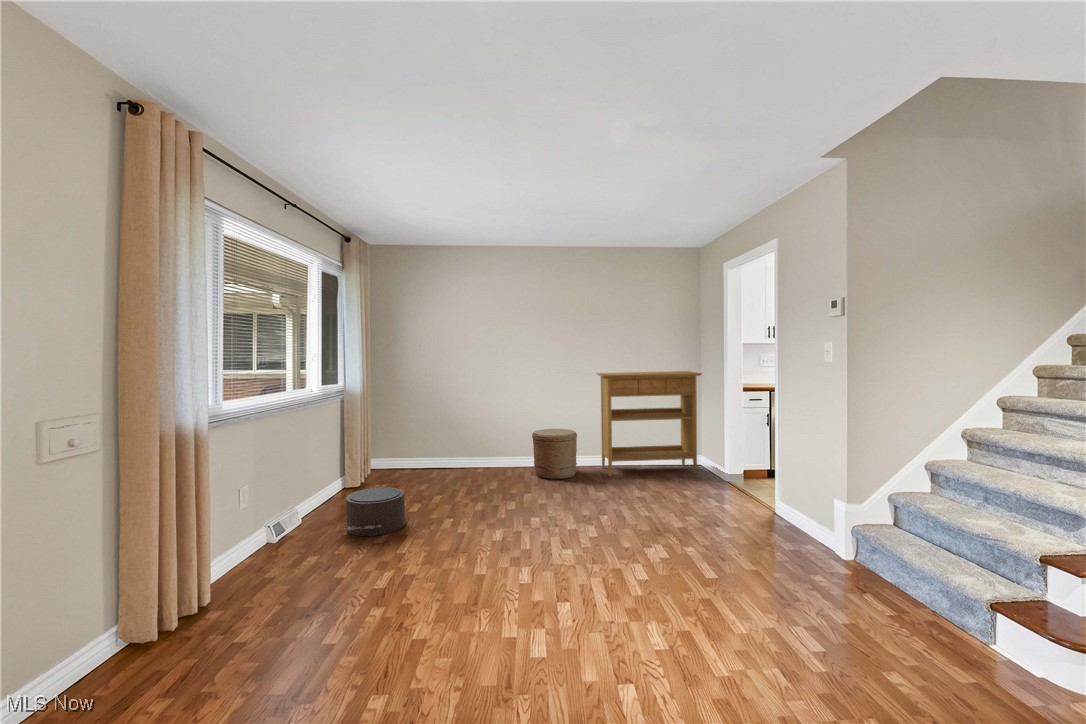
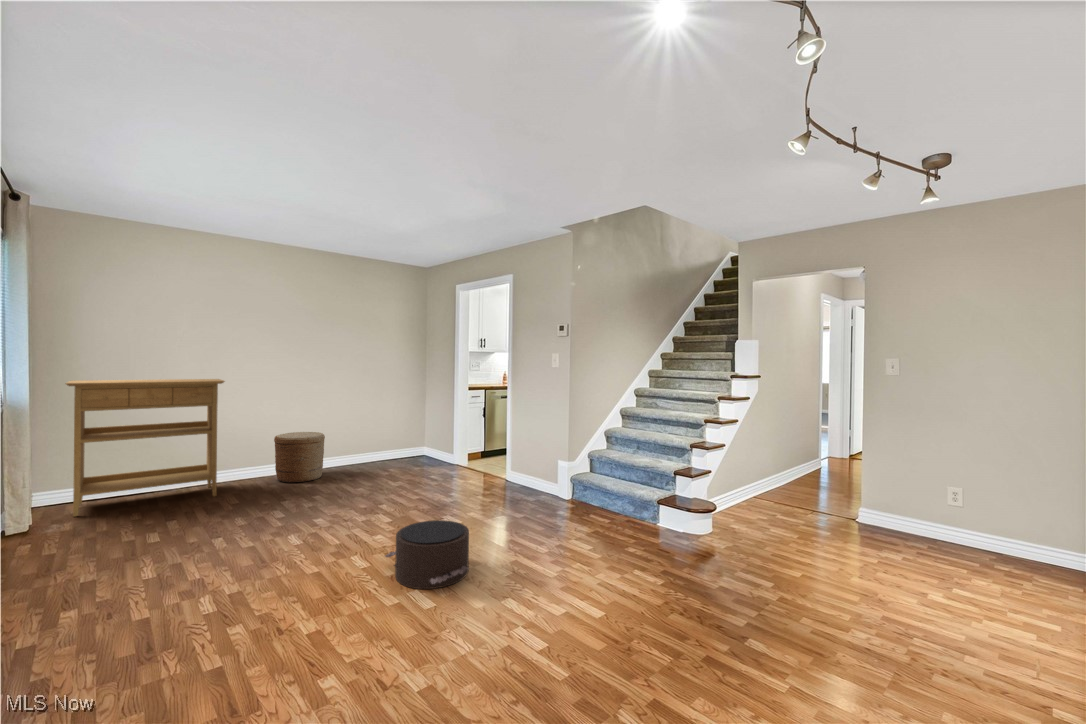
console table: present [597,371,702,477] -> present [66,379,225,517]
pouf: present [344,487,405,536] -> present [385,520,469,589]

